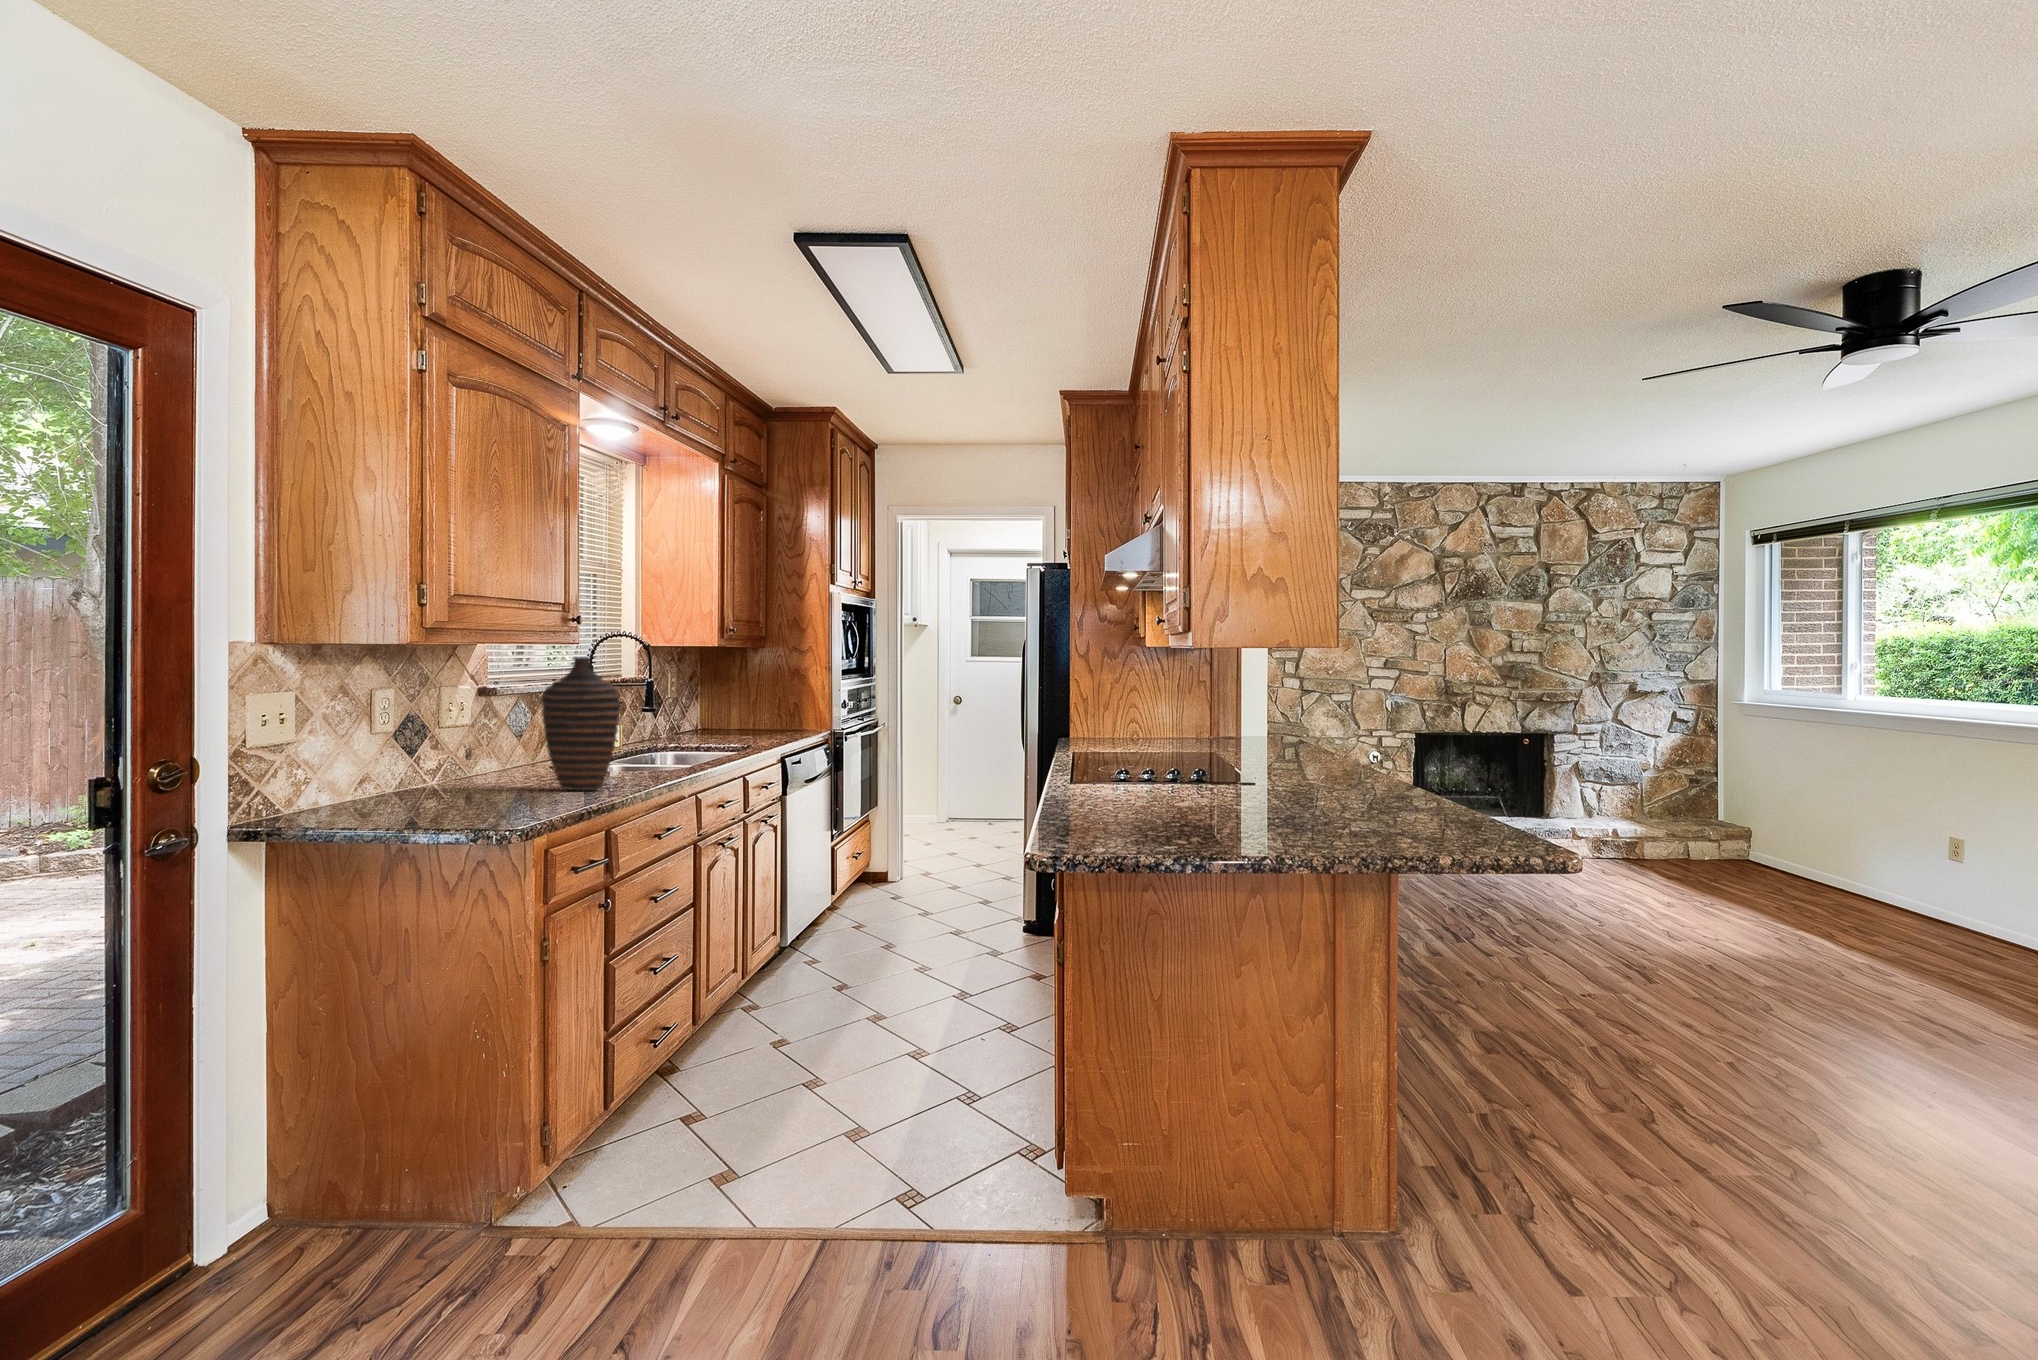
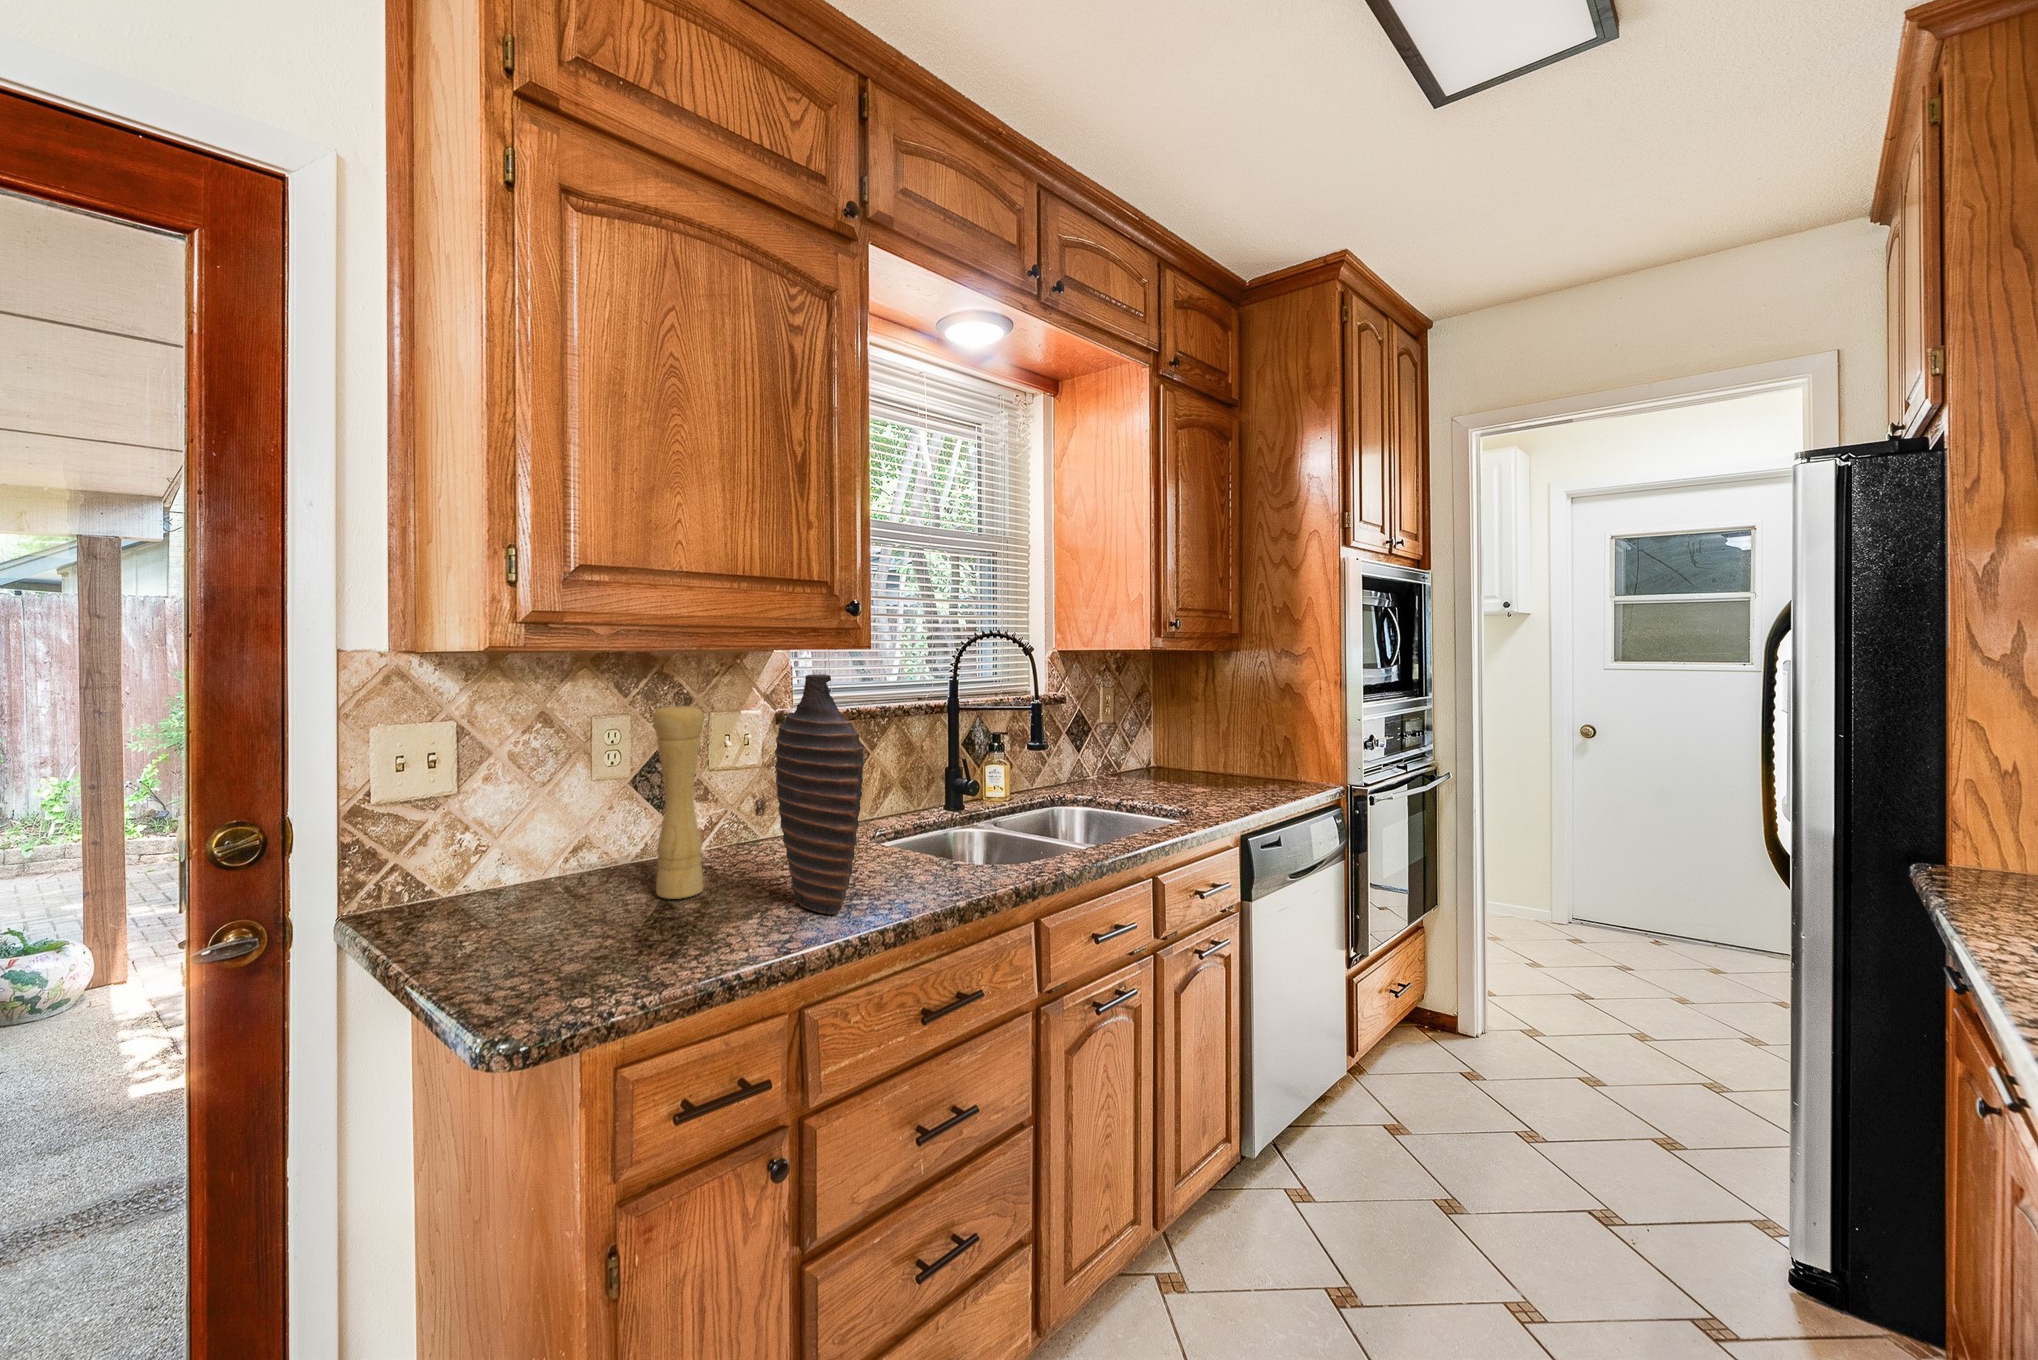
pepper mill: none [455,676,492,798] -> present [653,703,704,899]

